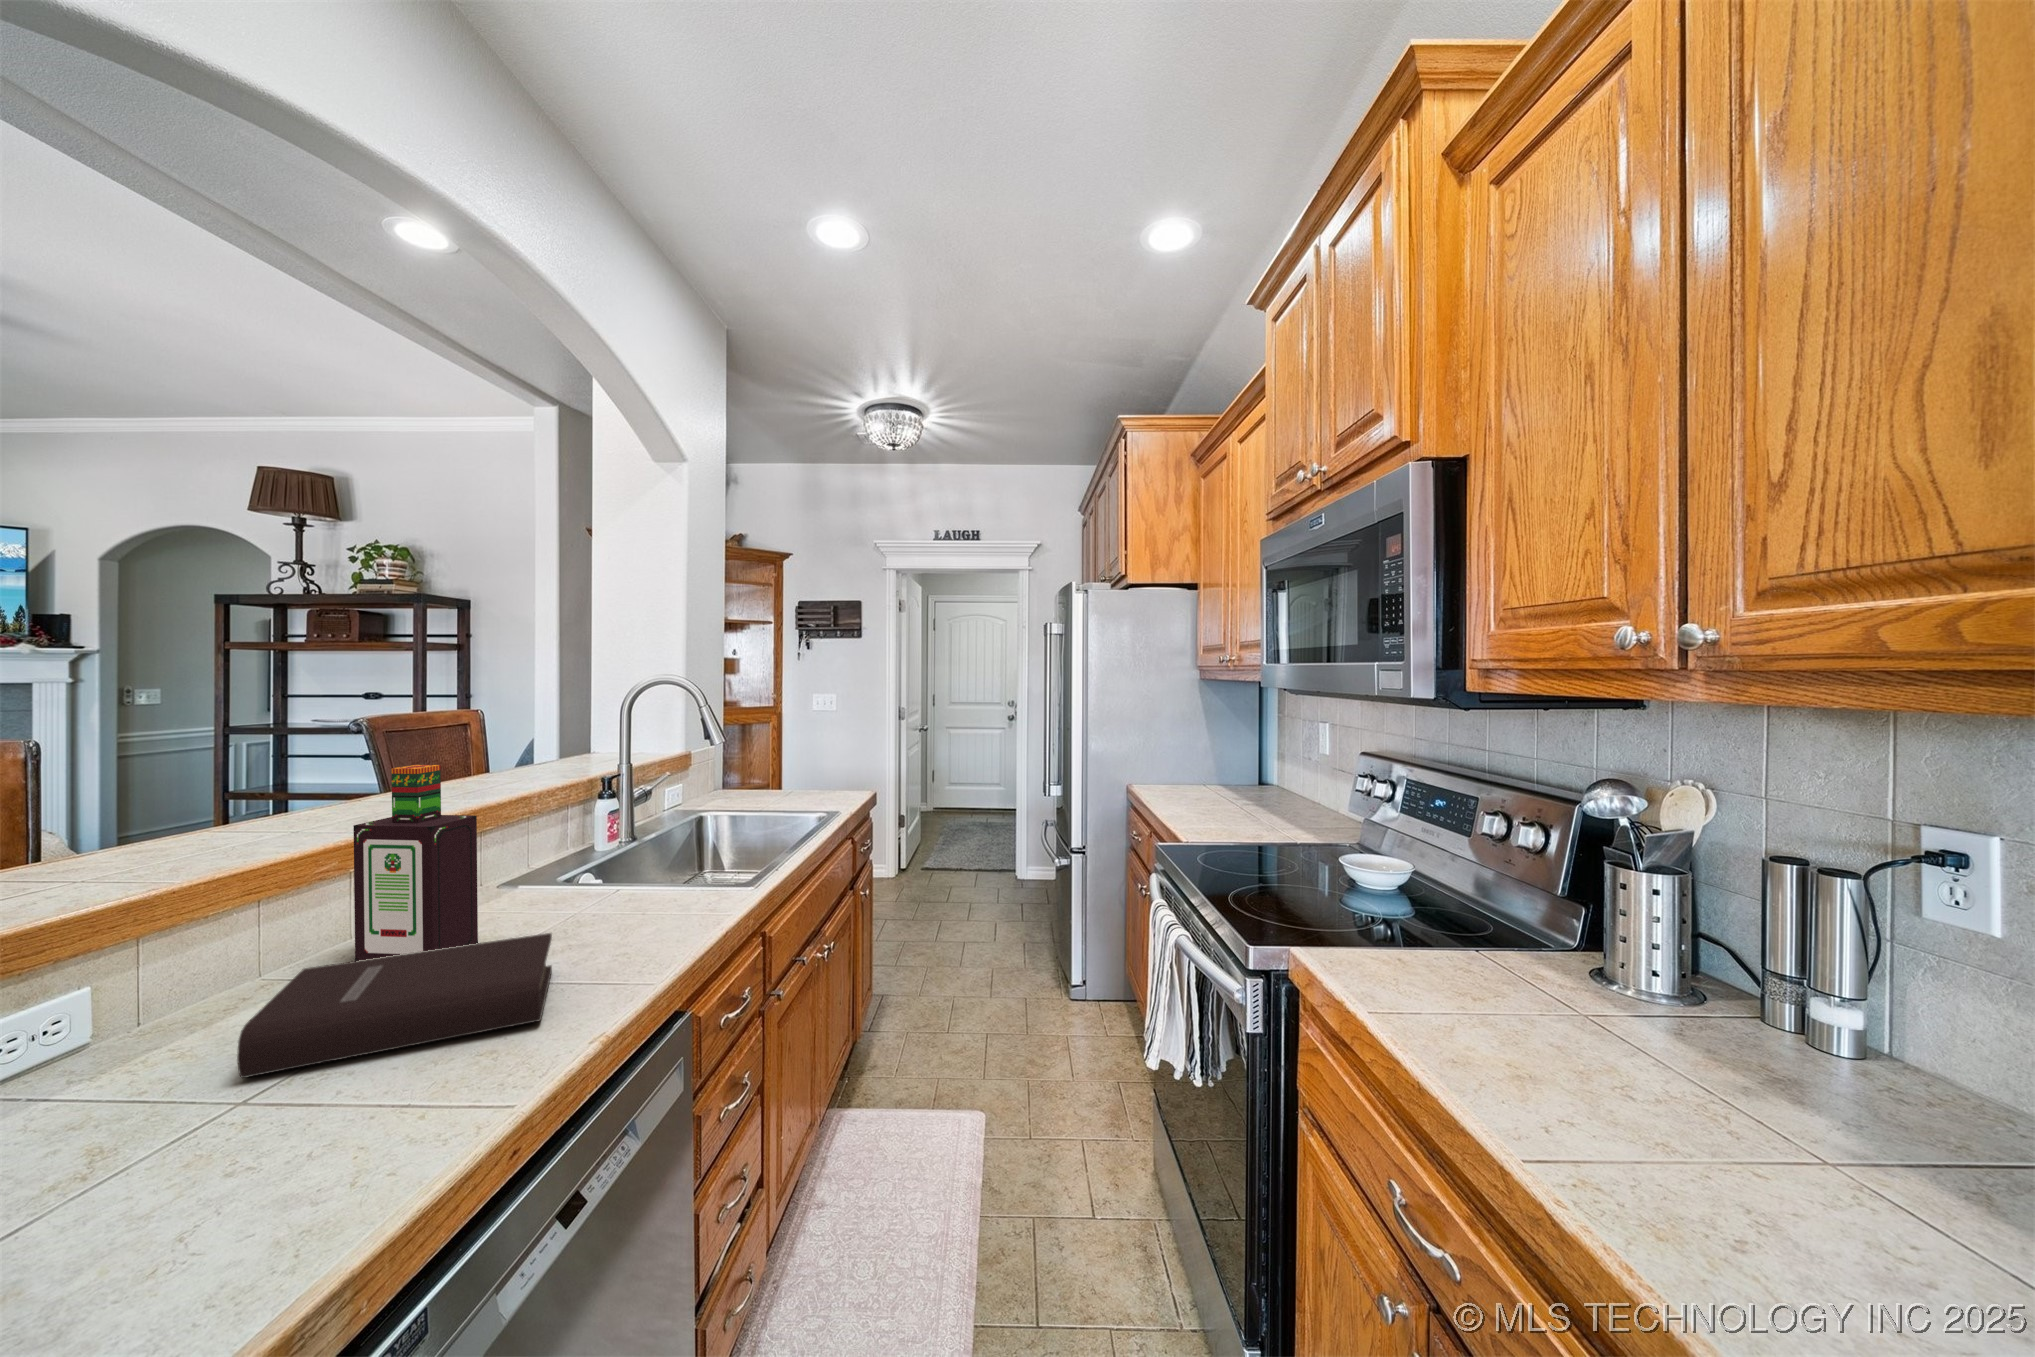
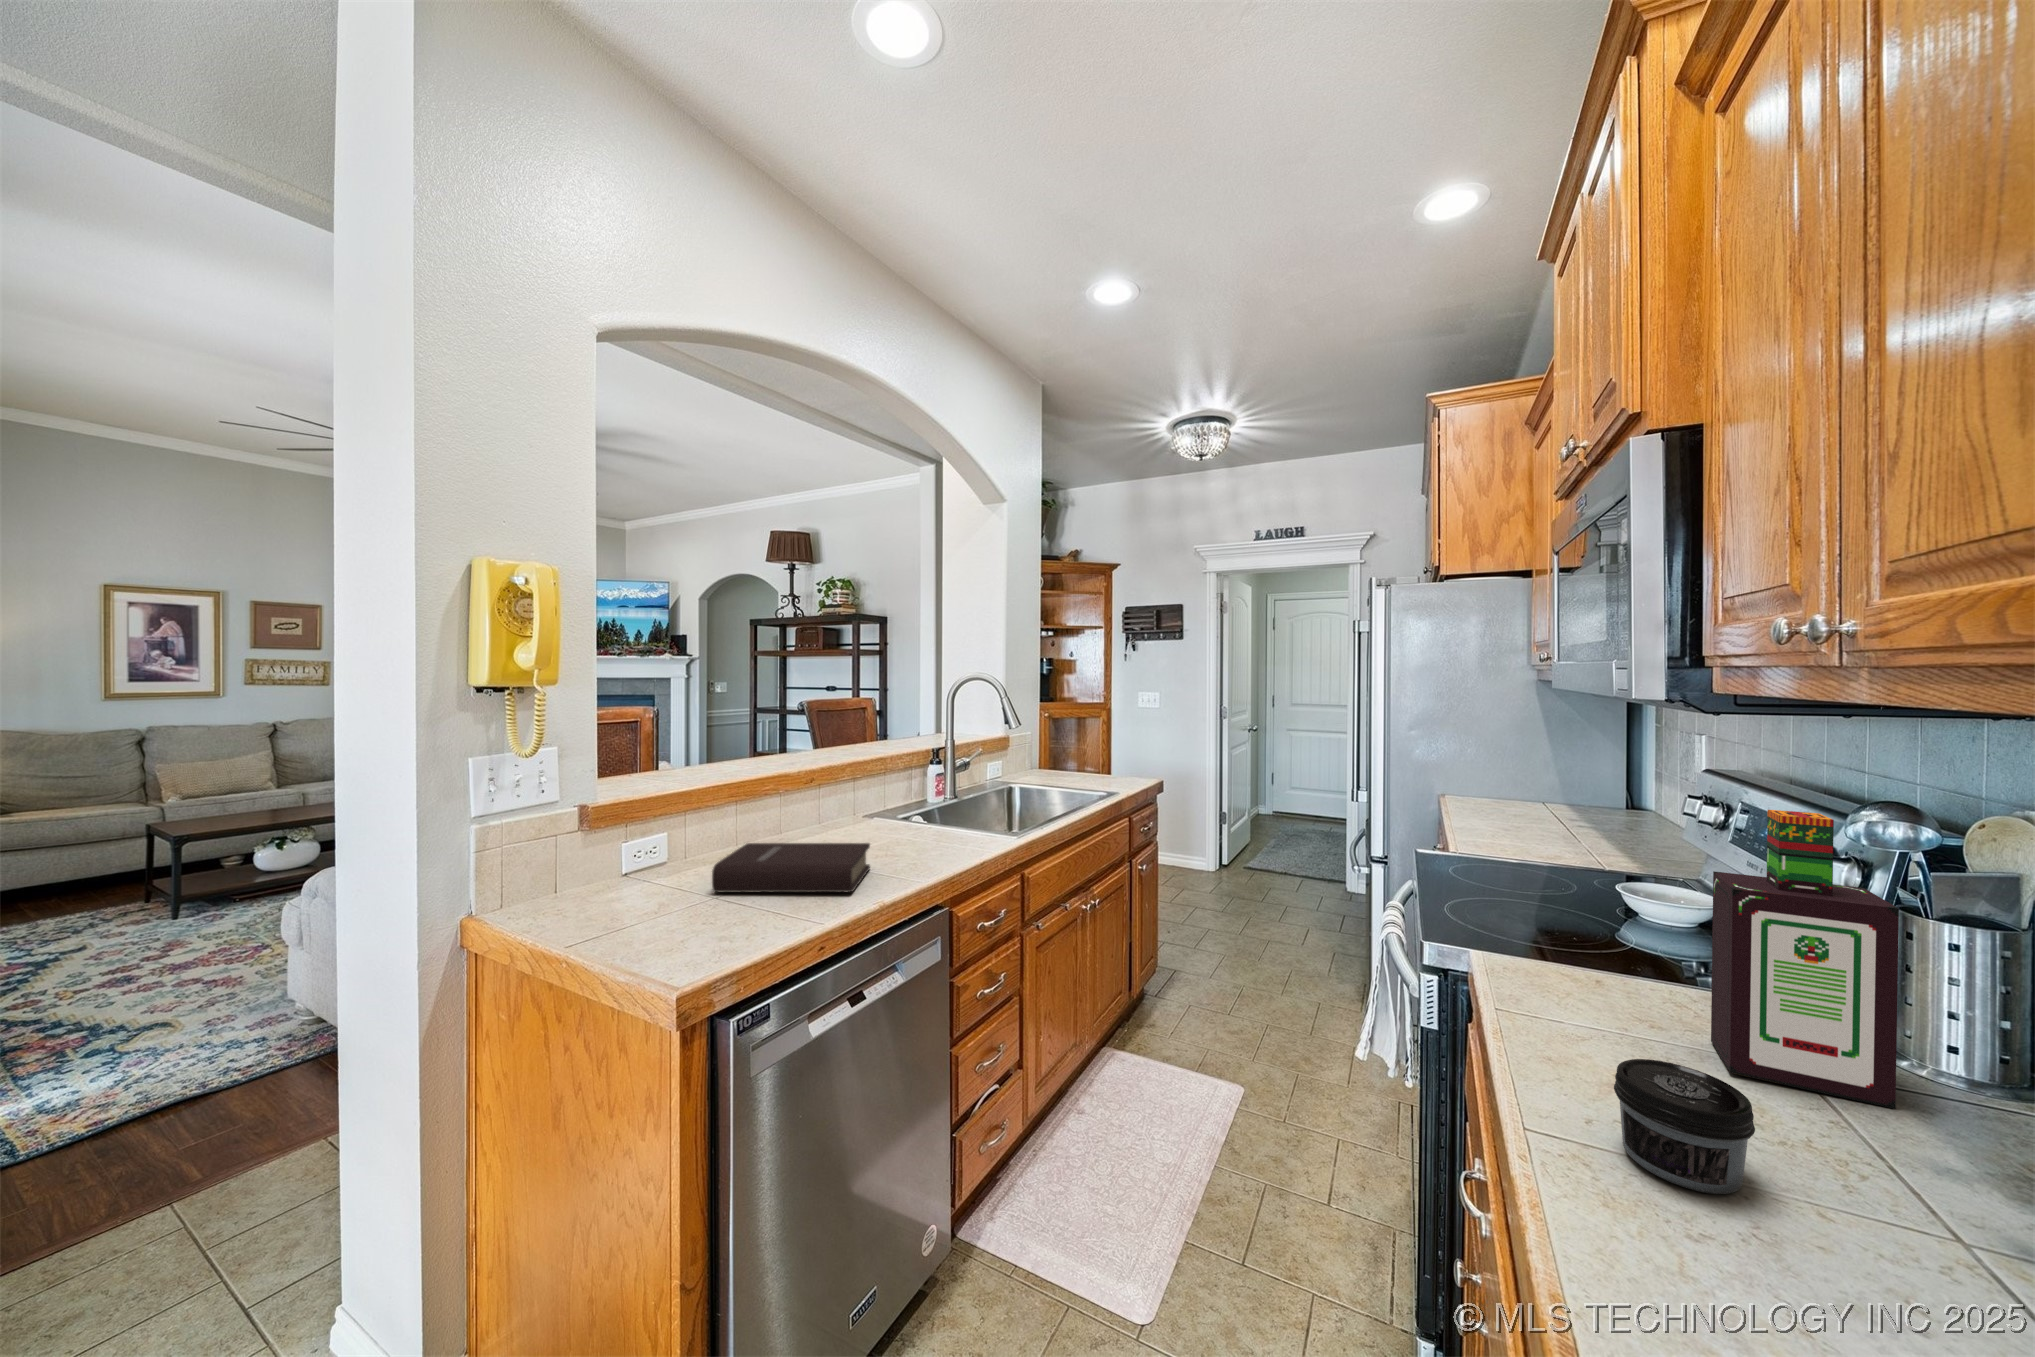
bottle: present [353,765,478,961] -> present [1711,810,1899,1109]
jar: none [1570,1052,1701,1181] -> present [1614,1059,1755,1194]

